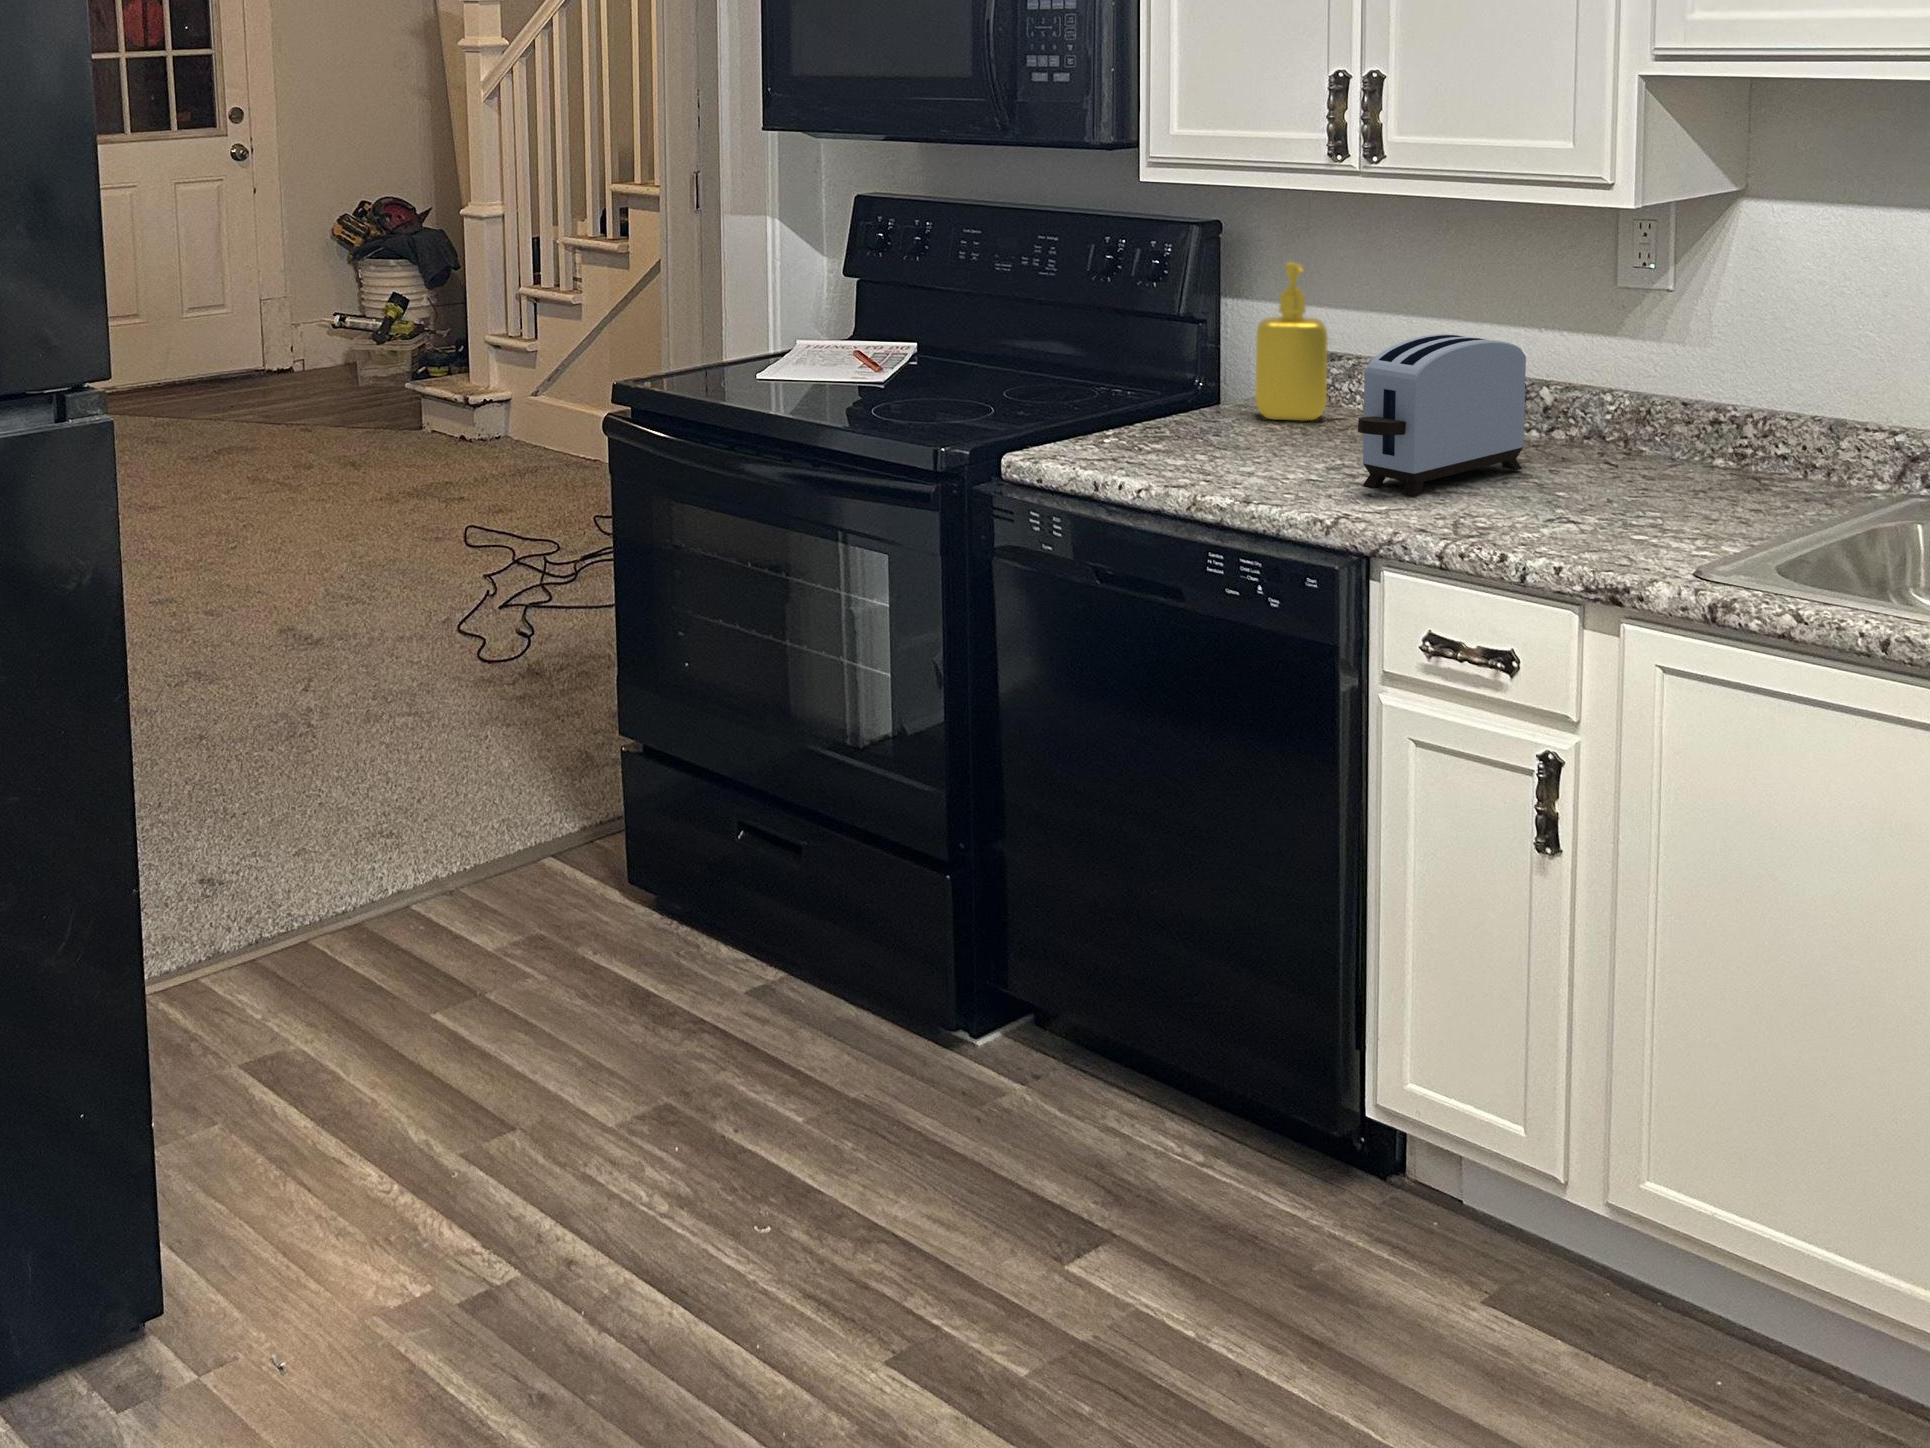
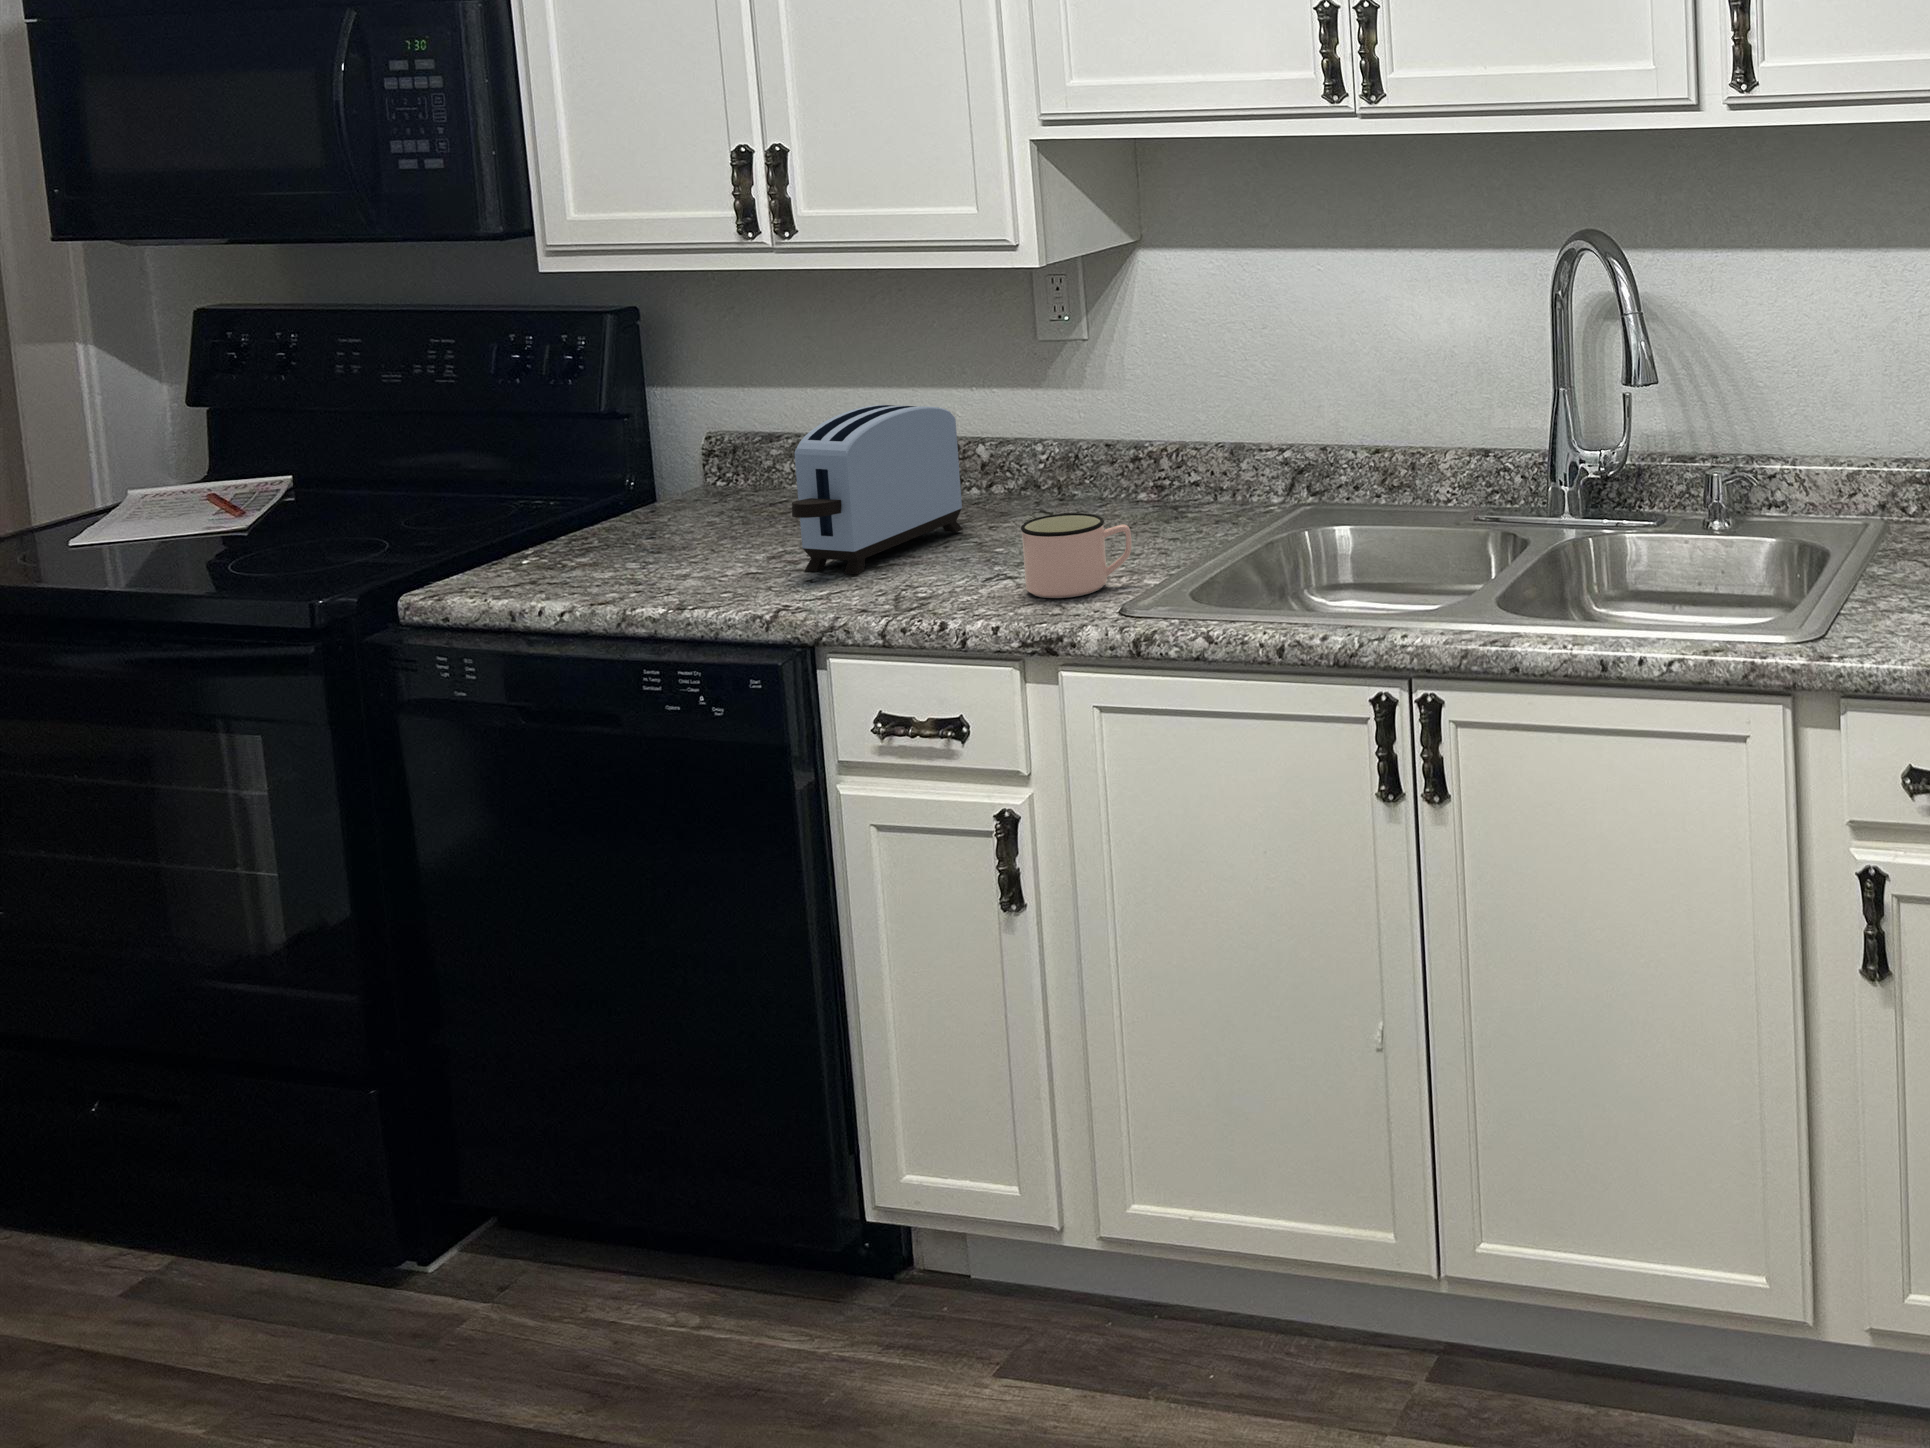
soap dispenser: present [1255,262,1328,421] -> none [687,345,768,512]
mug: none [1592,465,1714,551] -> present [1021,513,1132,598]

